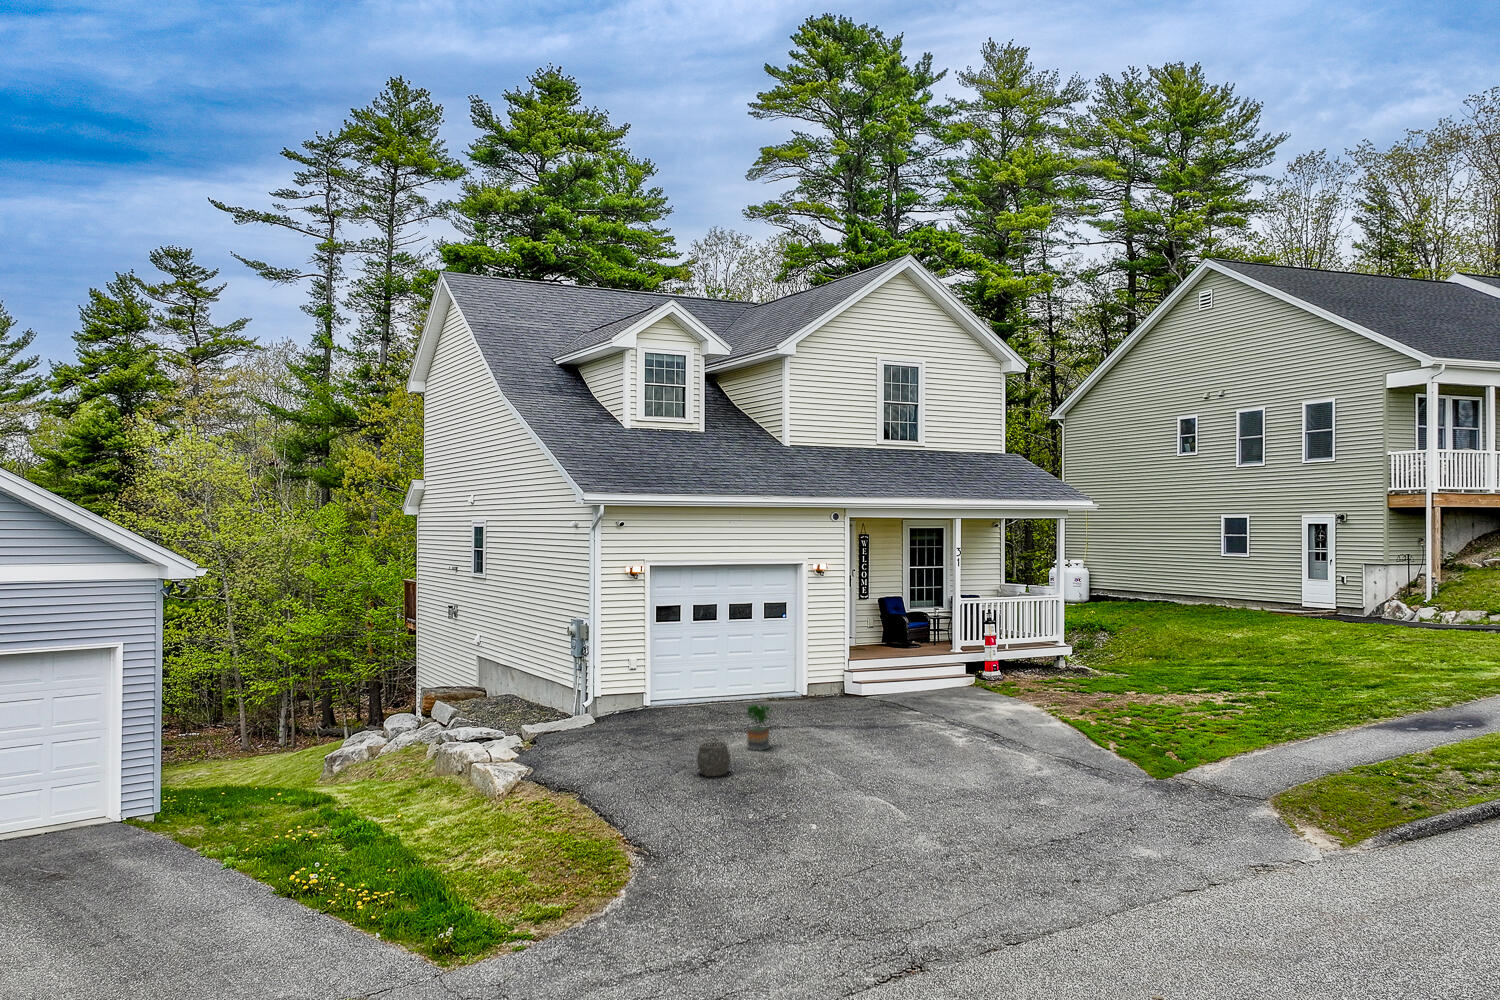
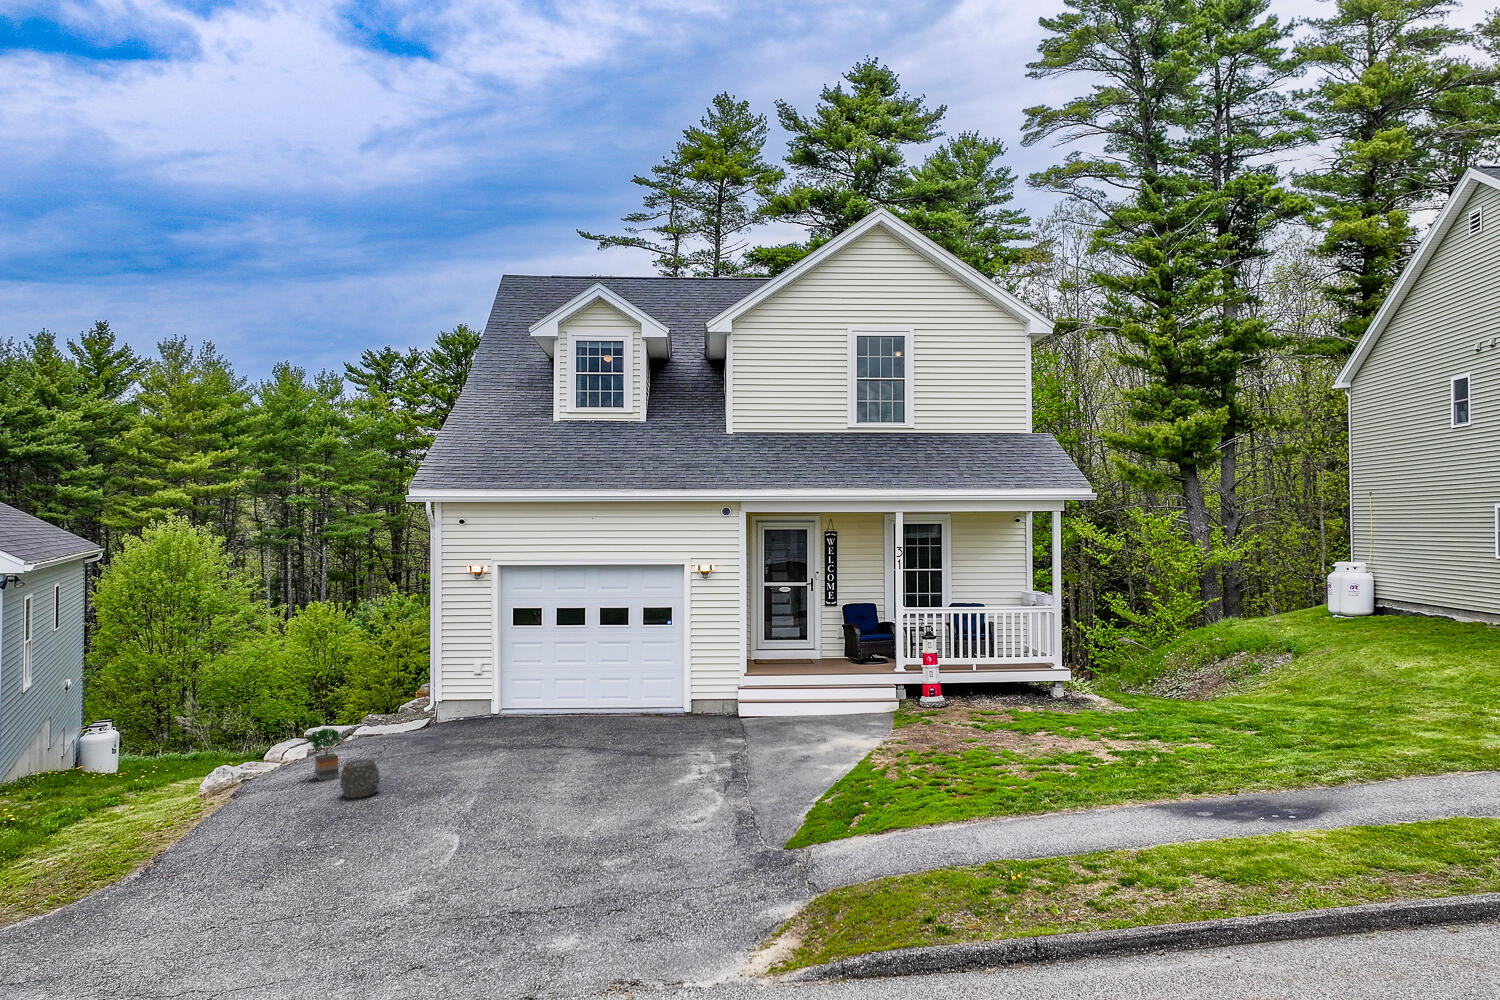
potted tree: present [747,704,772,751] -> present [308,728,344,781]

